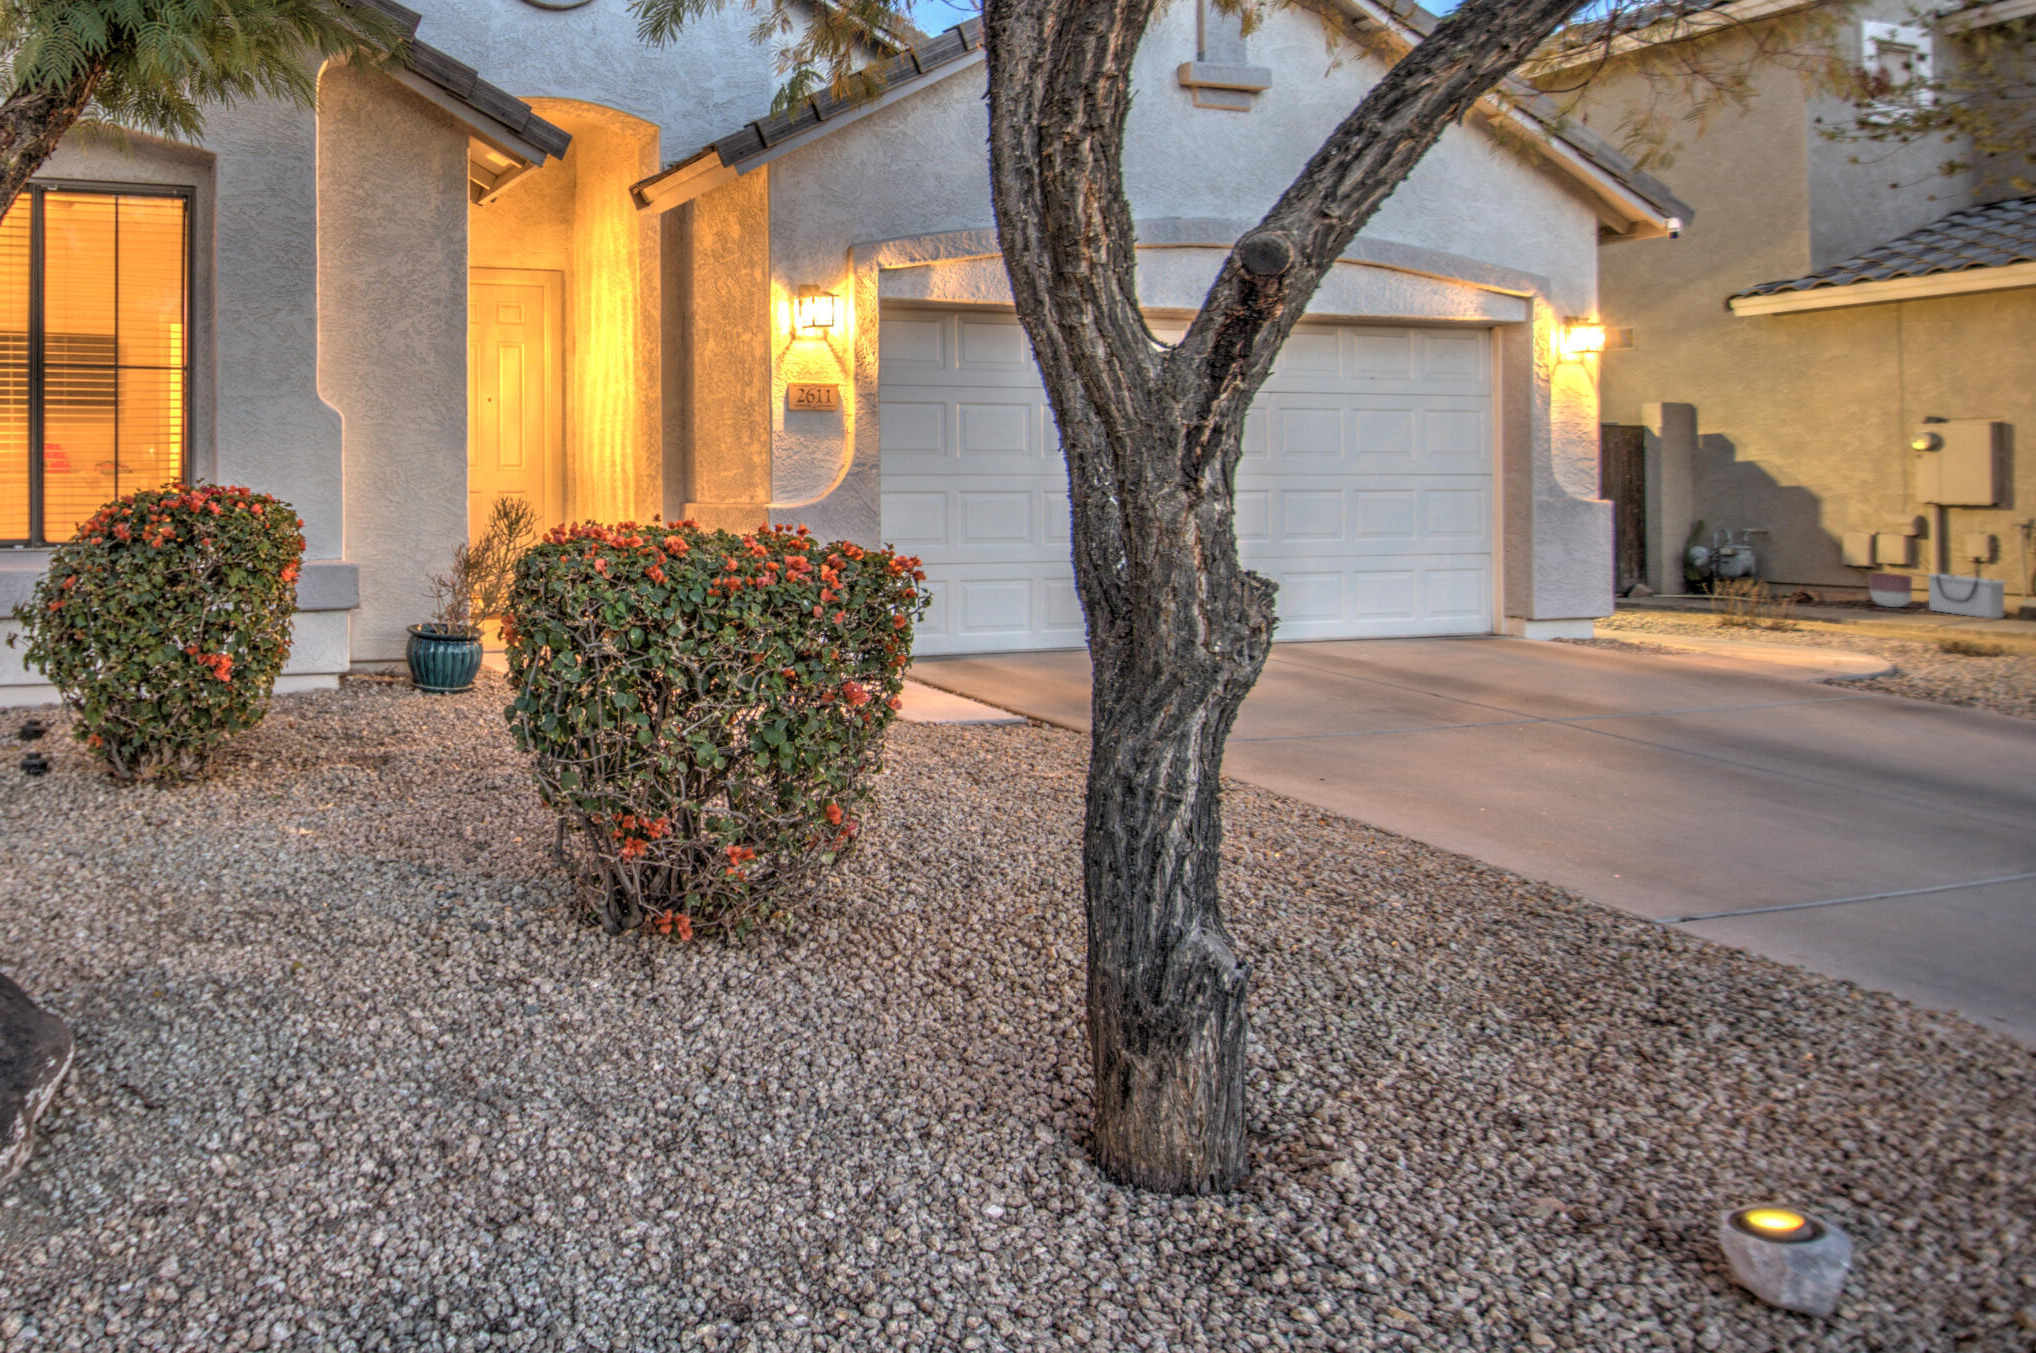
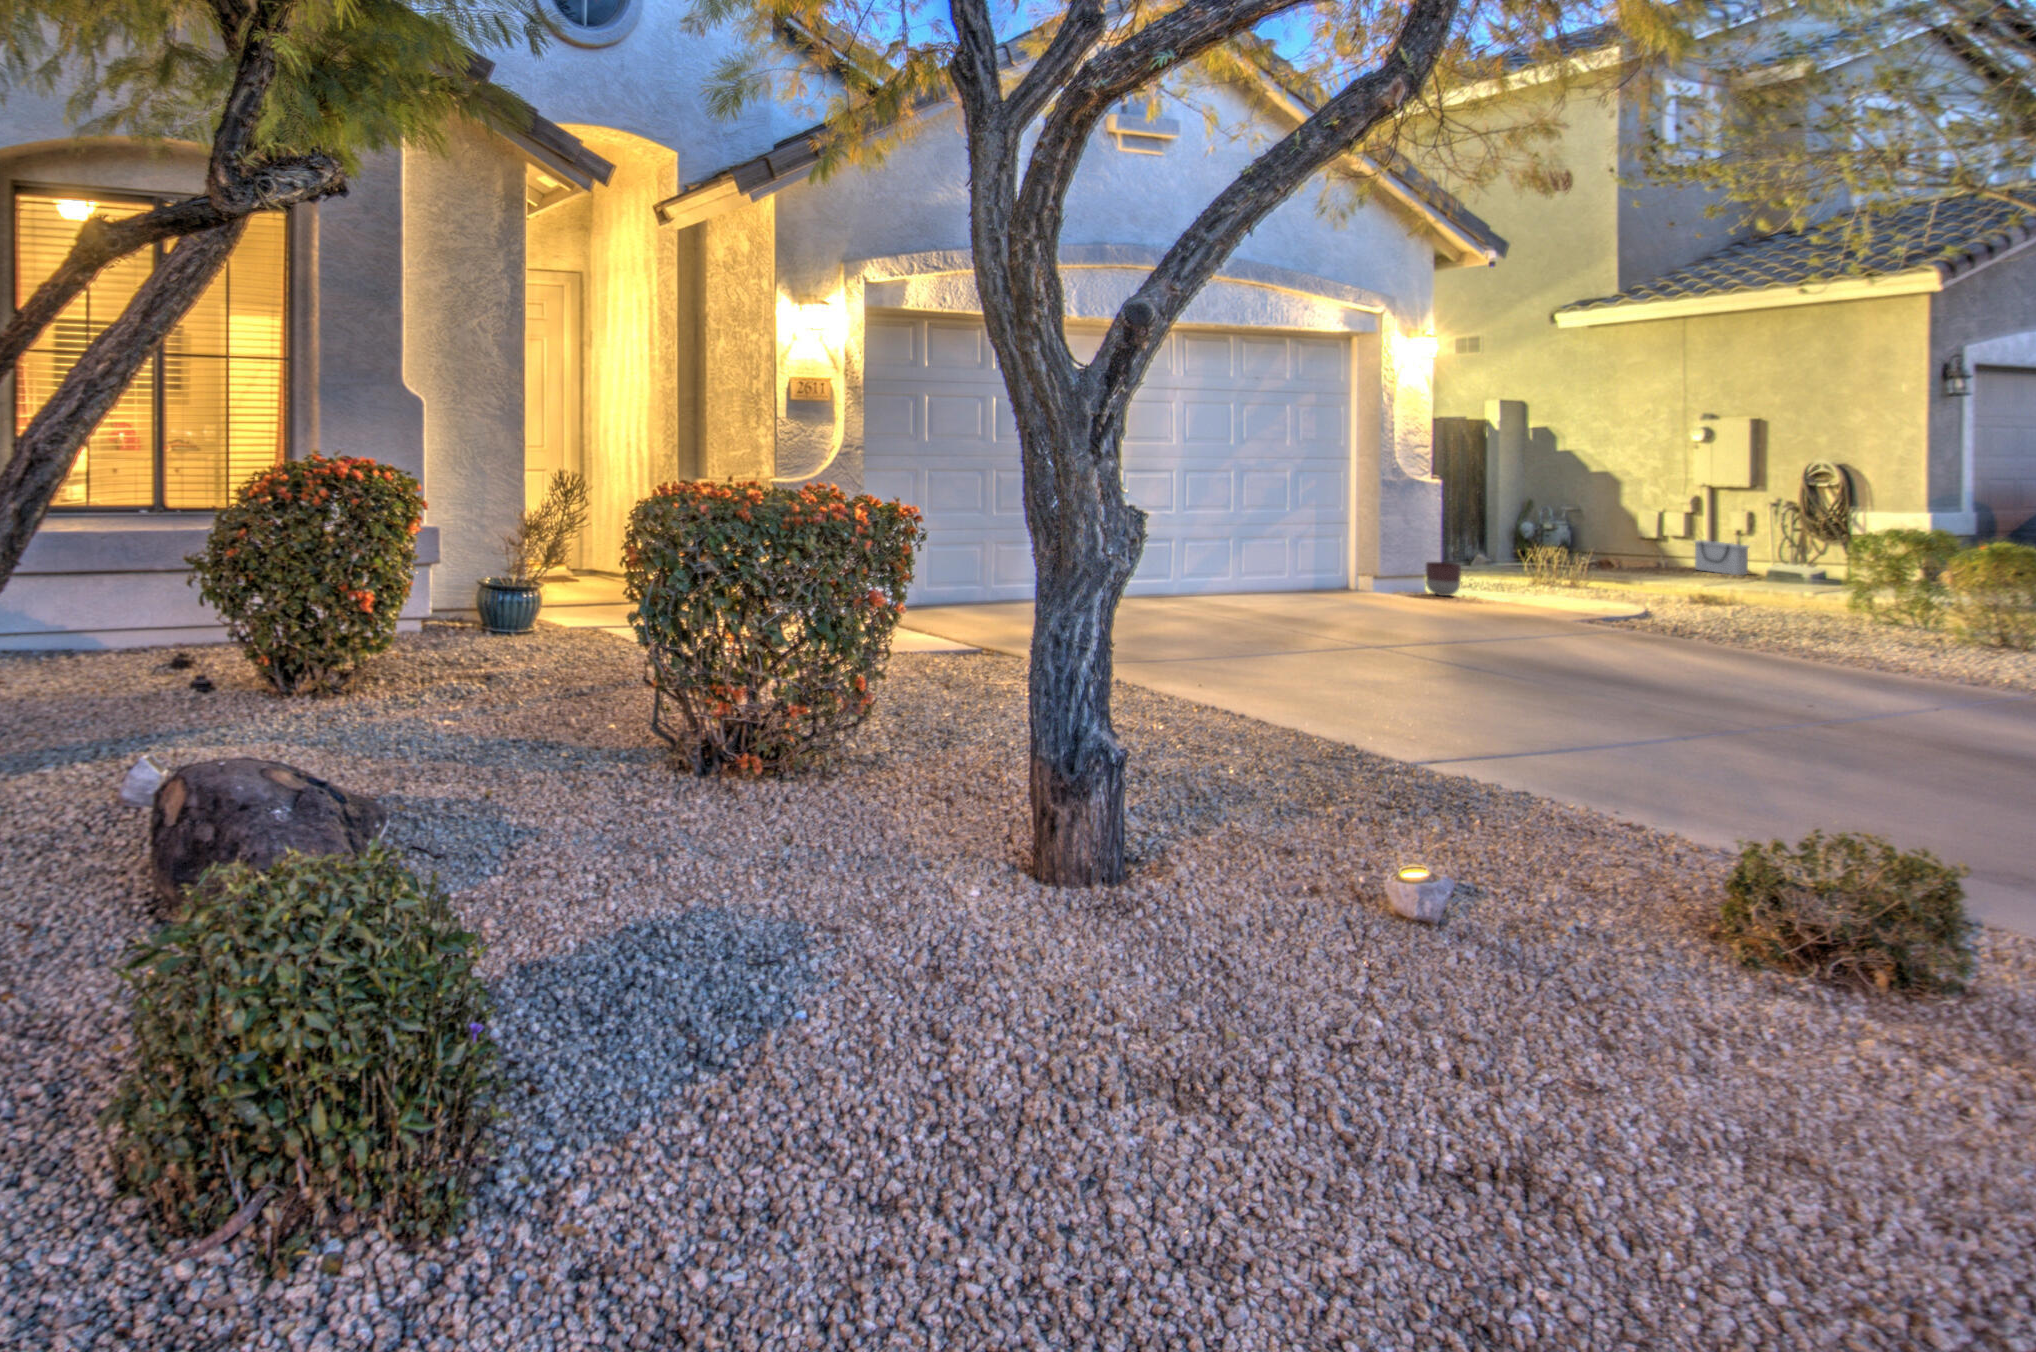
planter: present [1869,573,1912,607] -> present [1426,562,1461,596]

